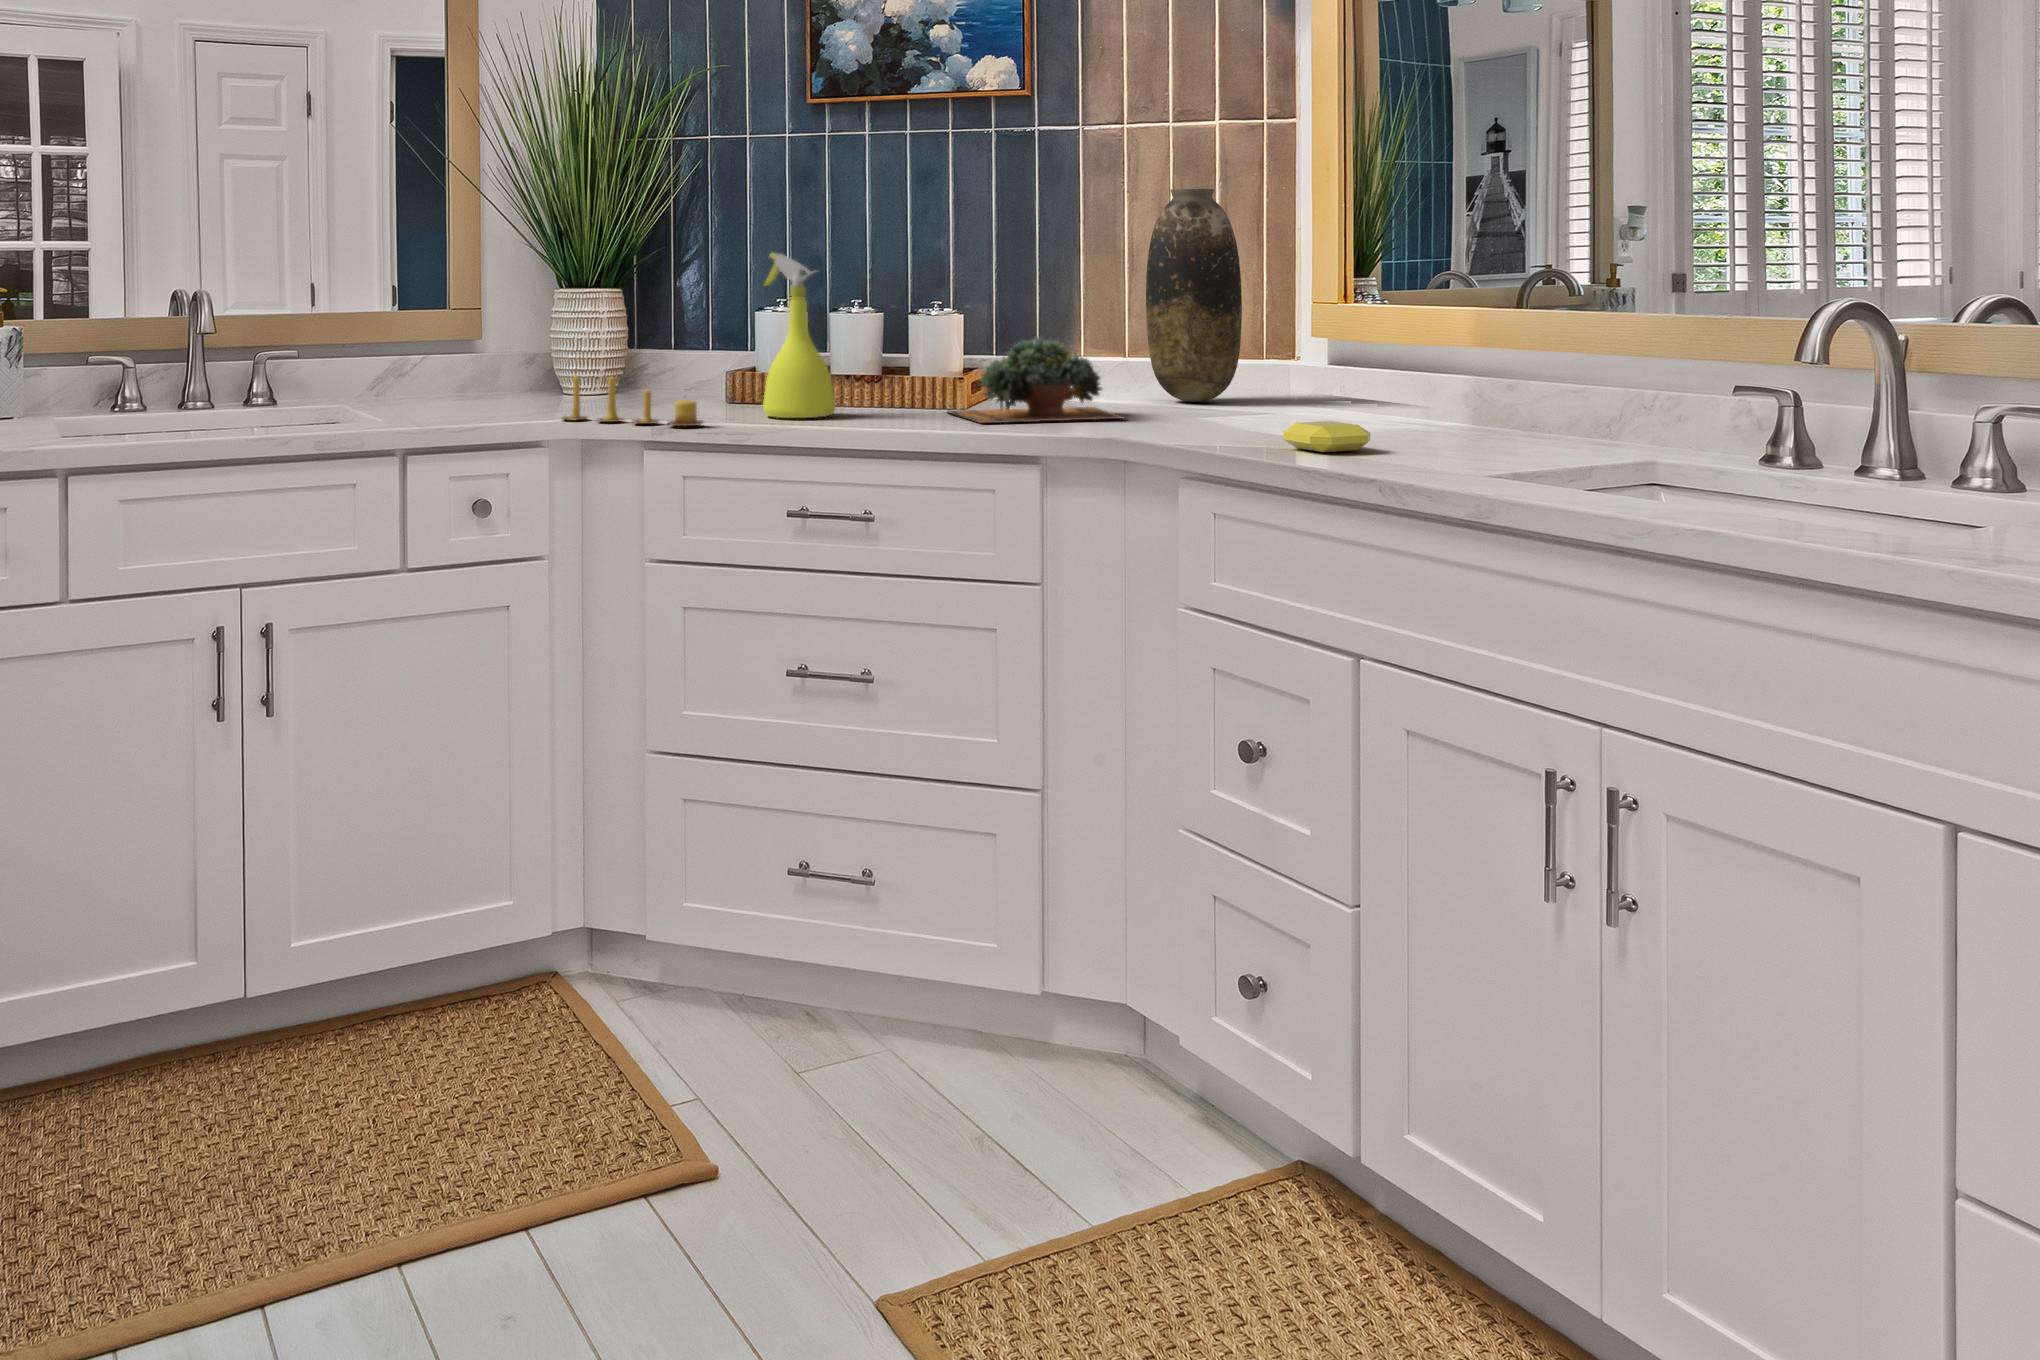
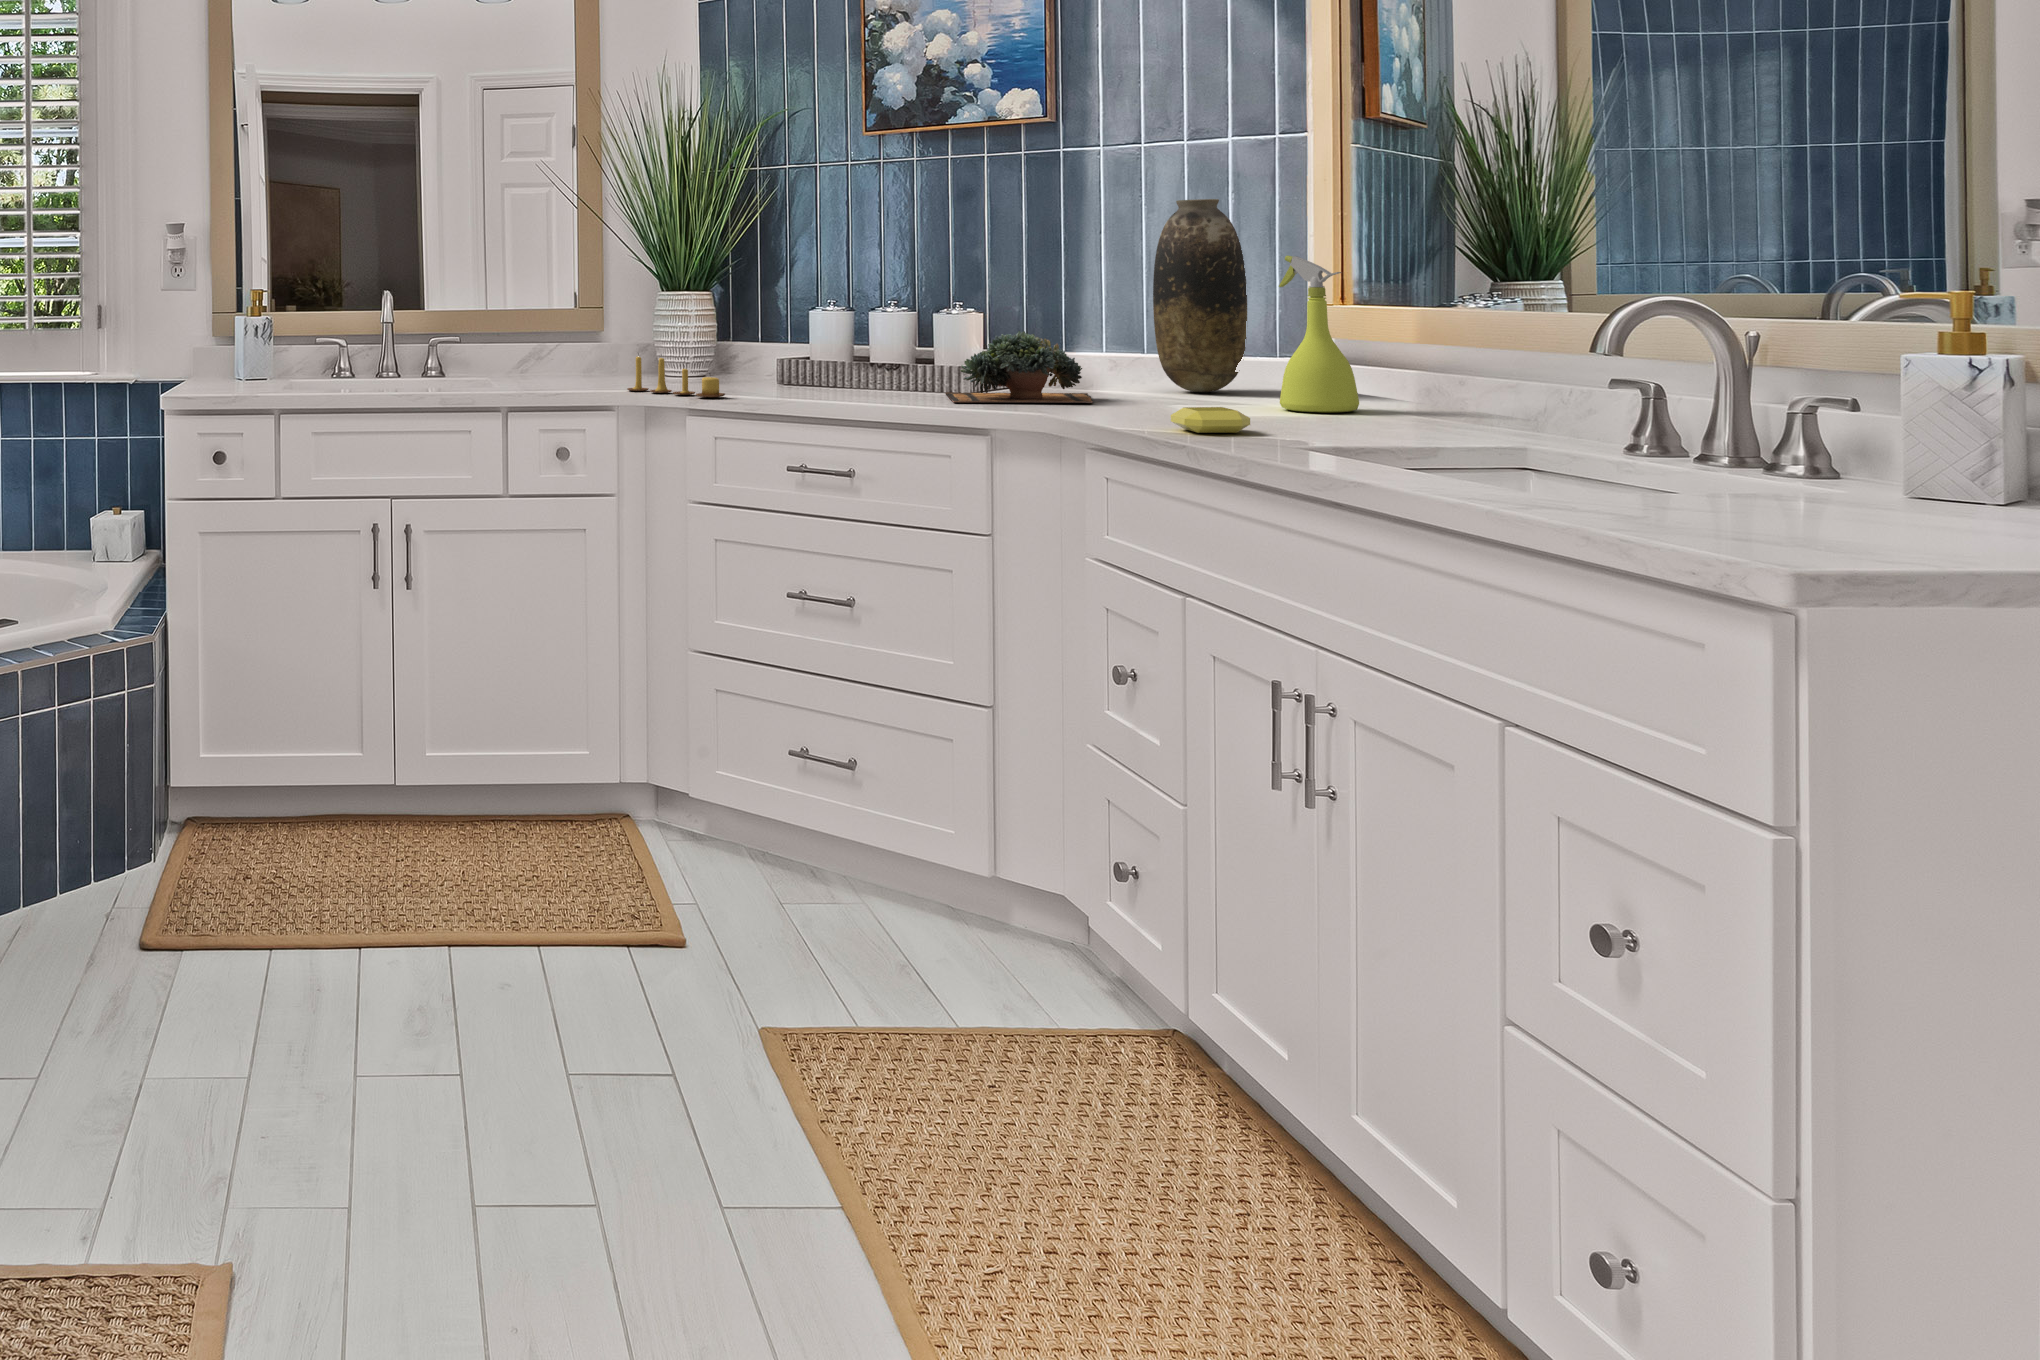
spray bottle: present [763,253,836,418] -> present [1279,255,1359,412]

